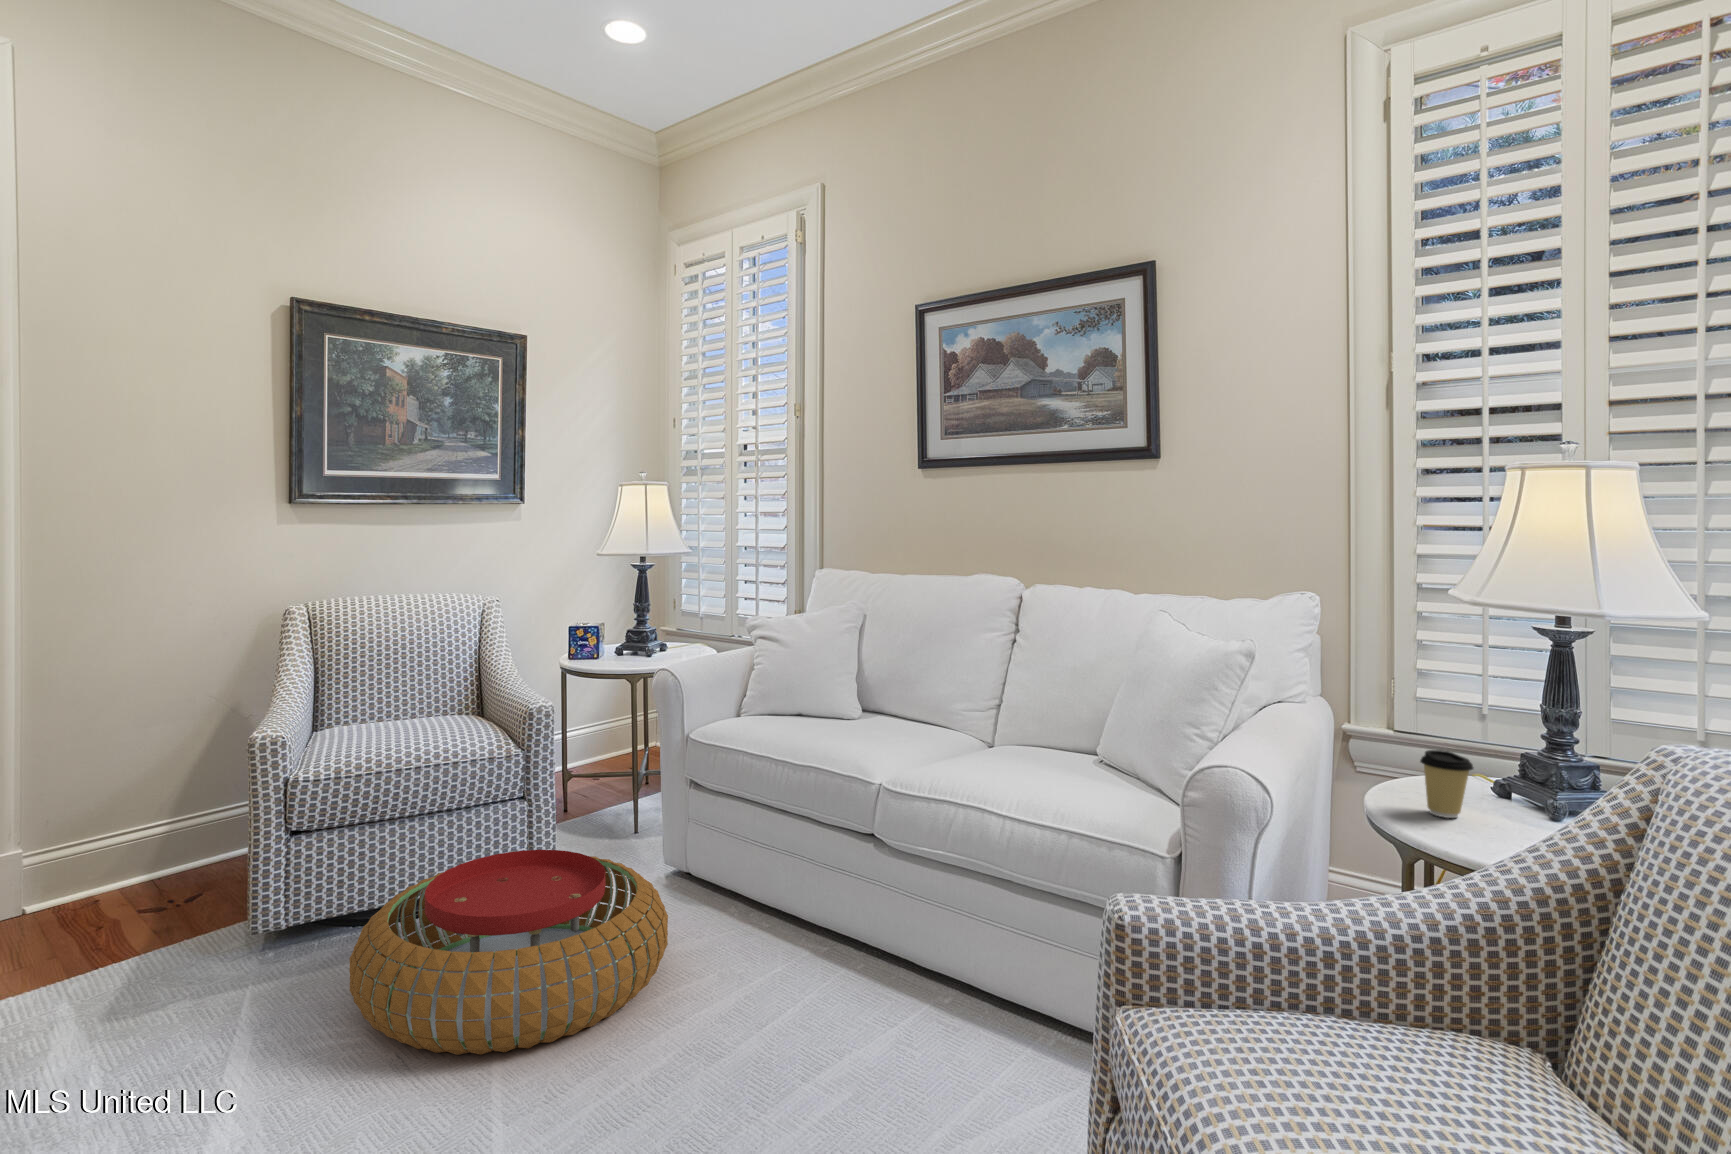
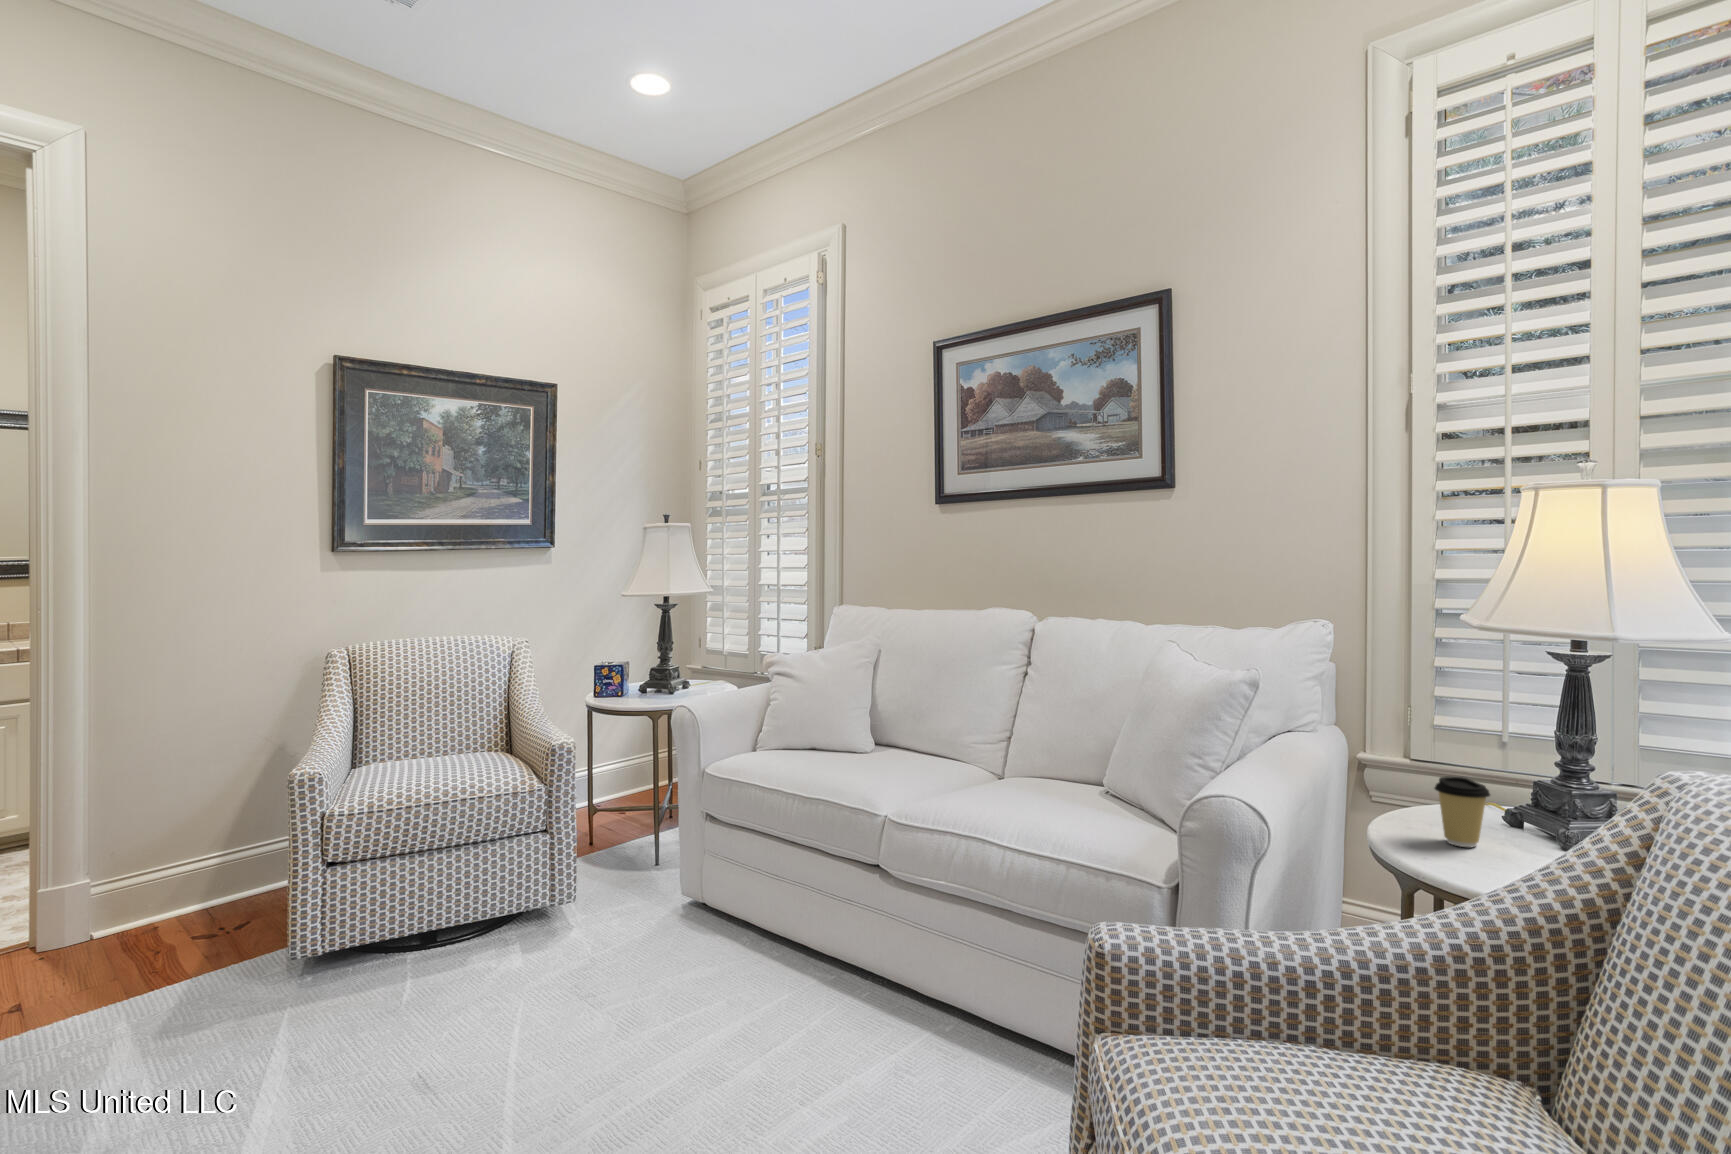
pouf: present [349,850,668,1055] -> none [370,881,682,1084]

